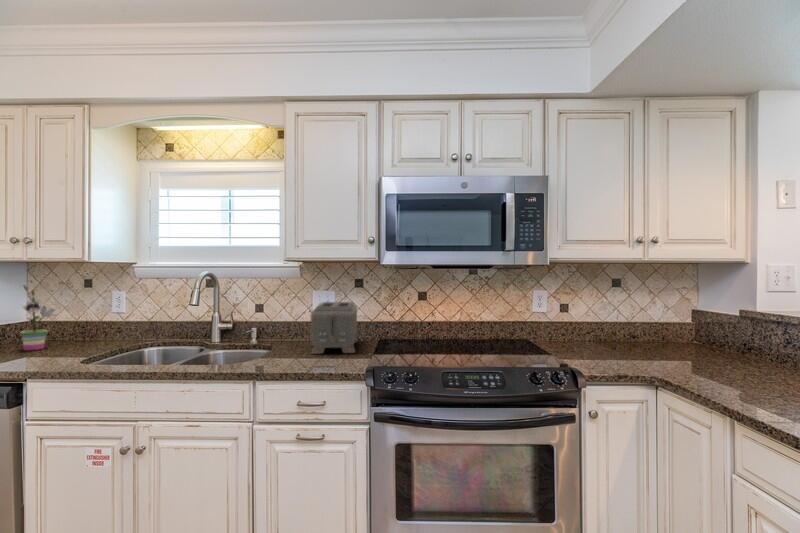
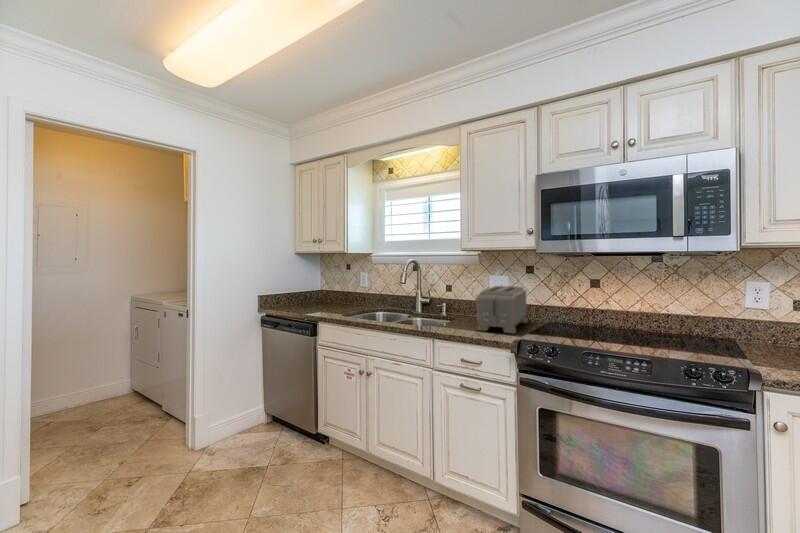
potted plant: present [20,285,55,350] -> none [310,268,331,309]

